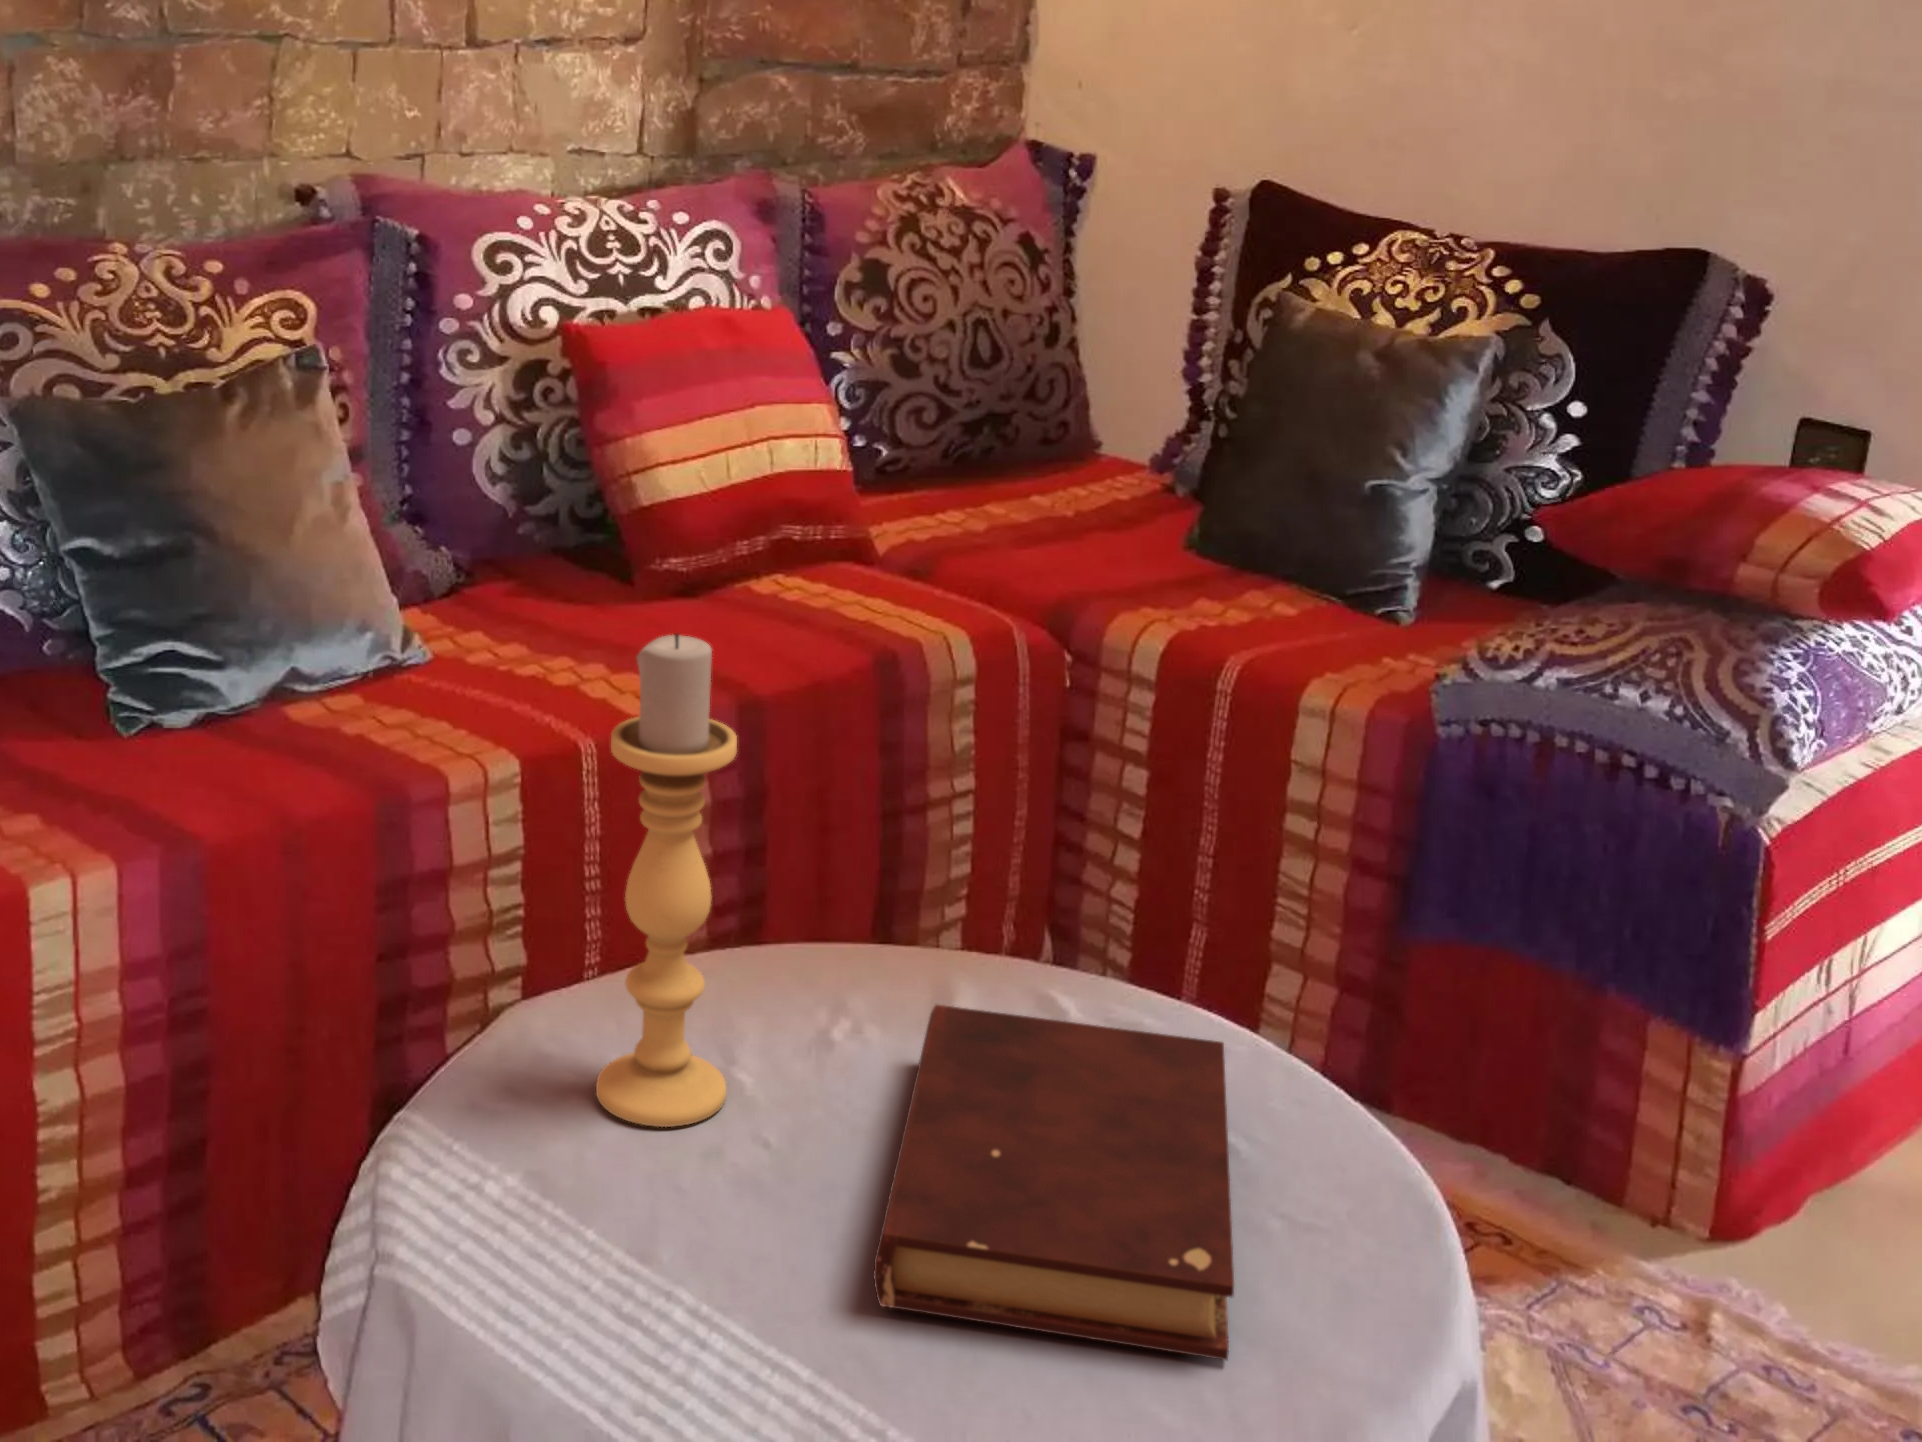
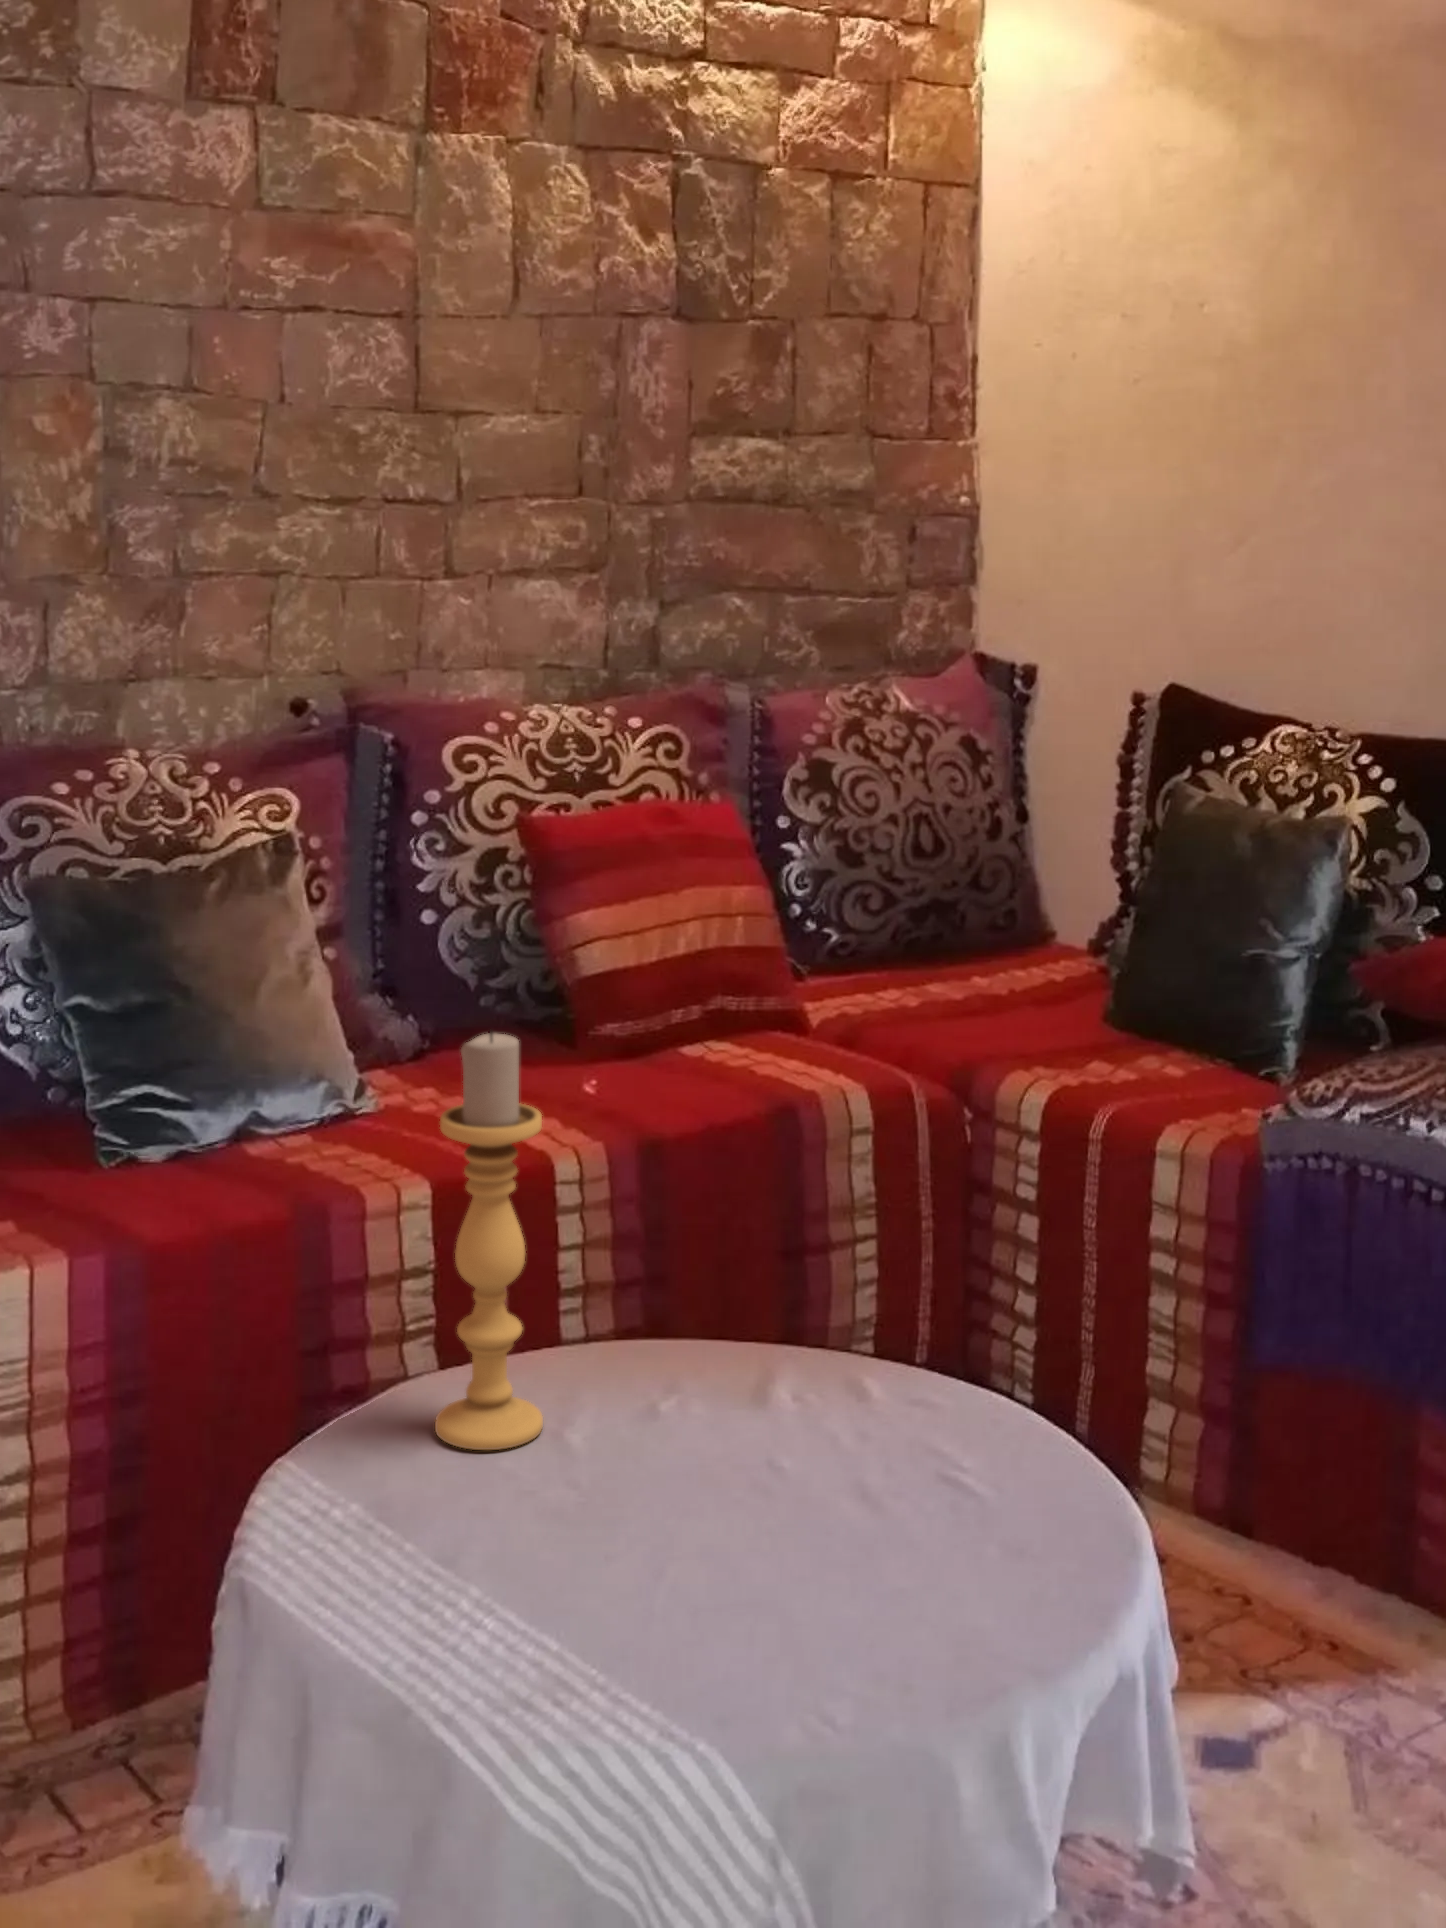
book: present [874,1005,1234,1360] -> none [614,1354,955,1609]

